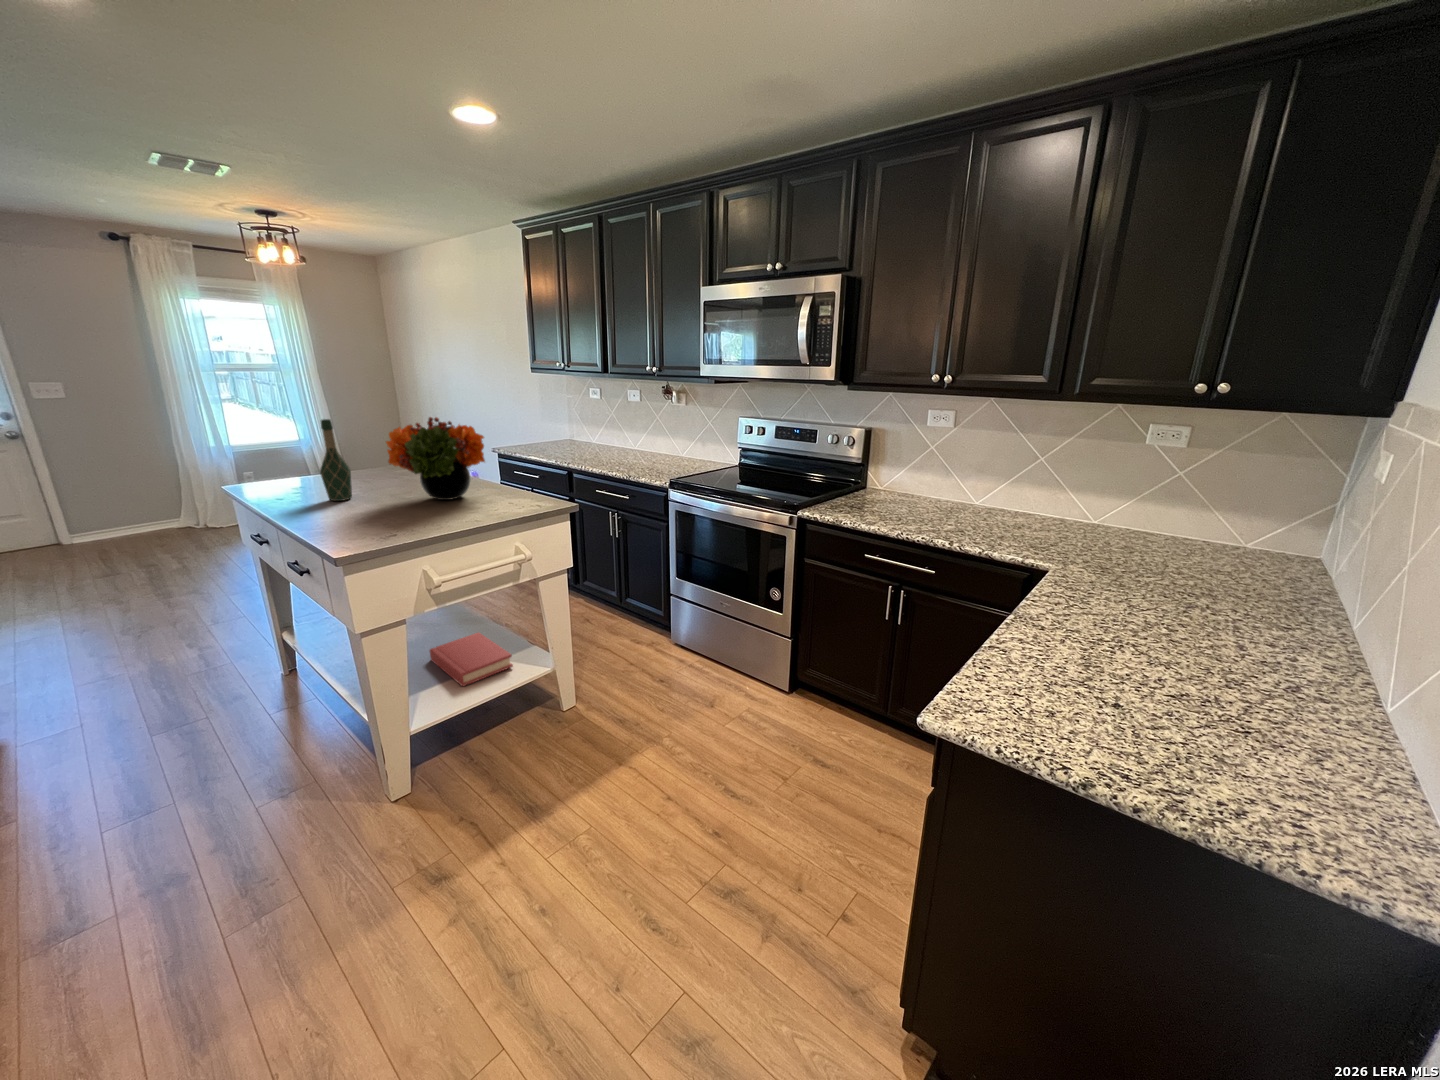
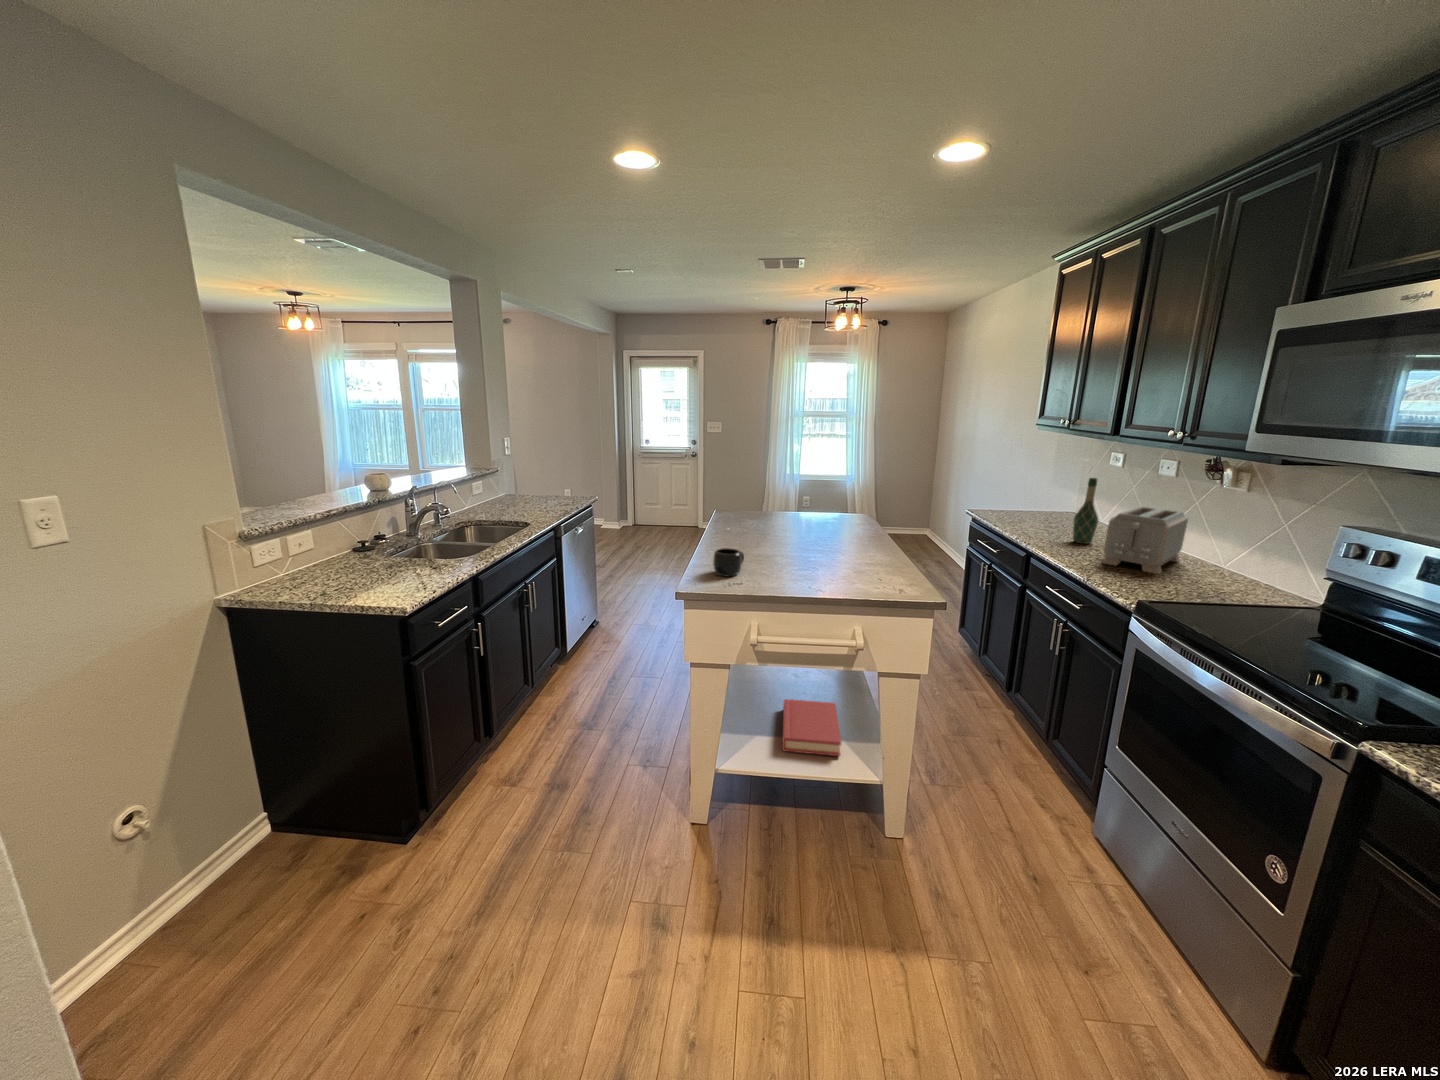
flower arrangement: present [386,417,485,500] -> none [784,474,880,560]
wine bottle: present [320,419,352,501] -> present [1073,478,1098,544]
toaster: none [624,423,660,466] -> present [1102,507,1188,574]
mug: none [345,505,382,535] -> present [713,548,744,577]

